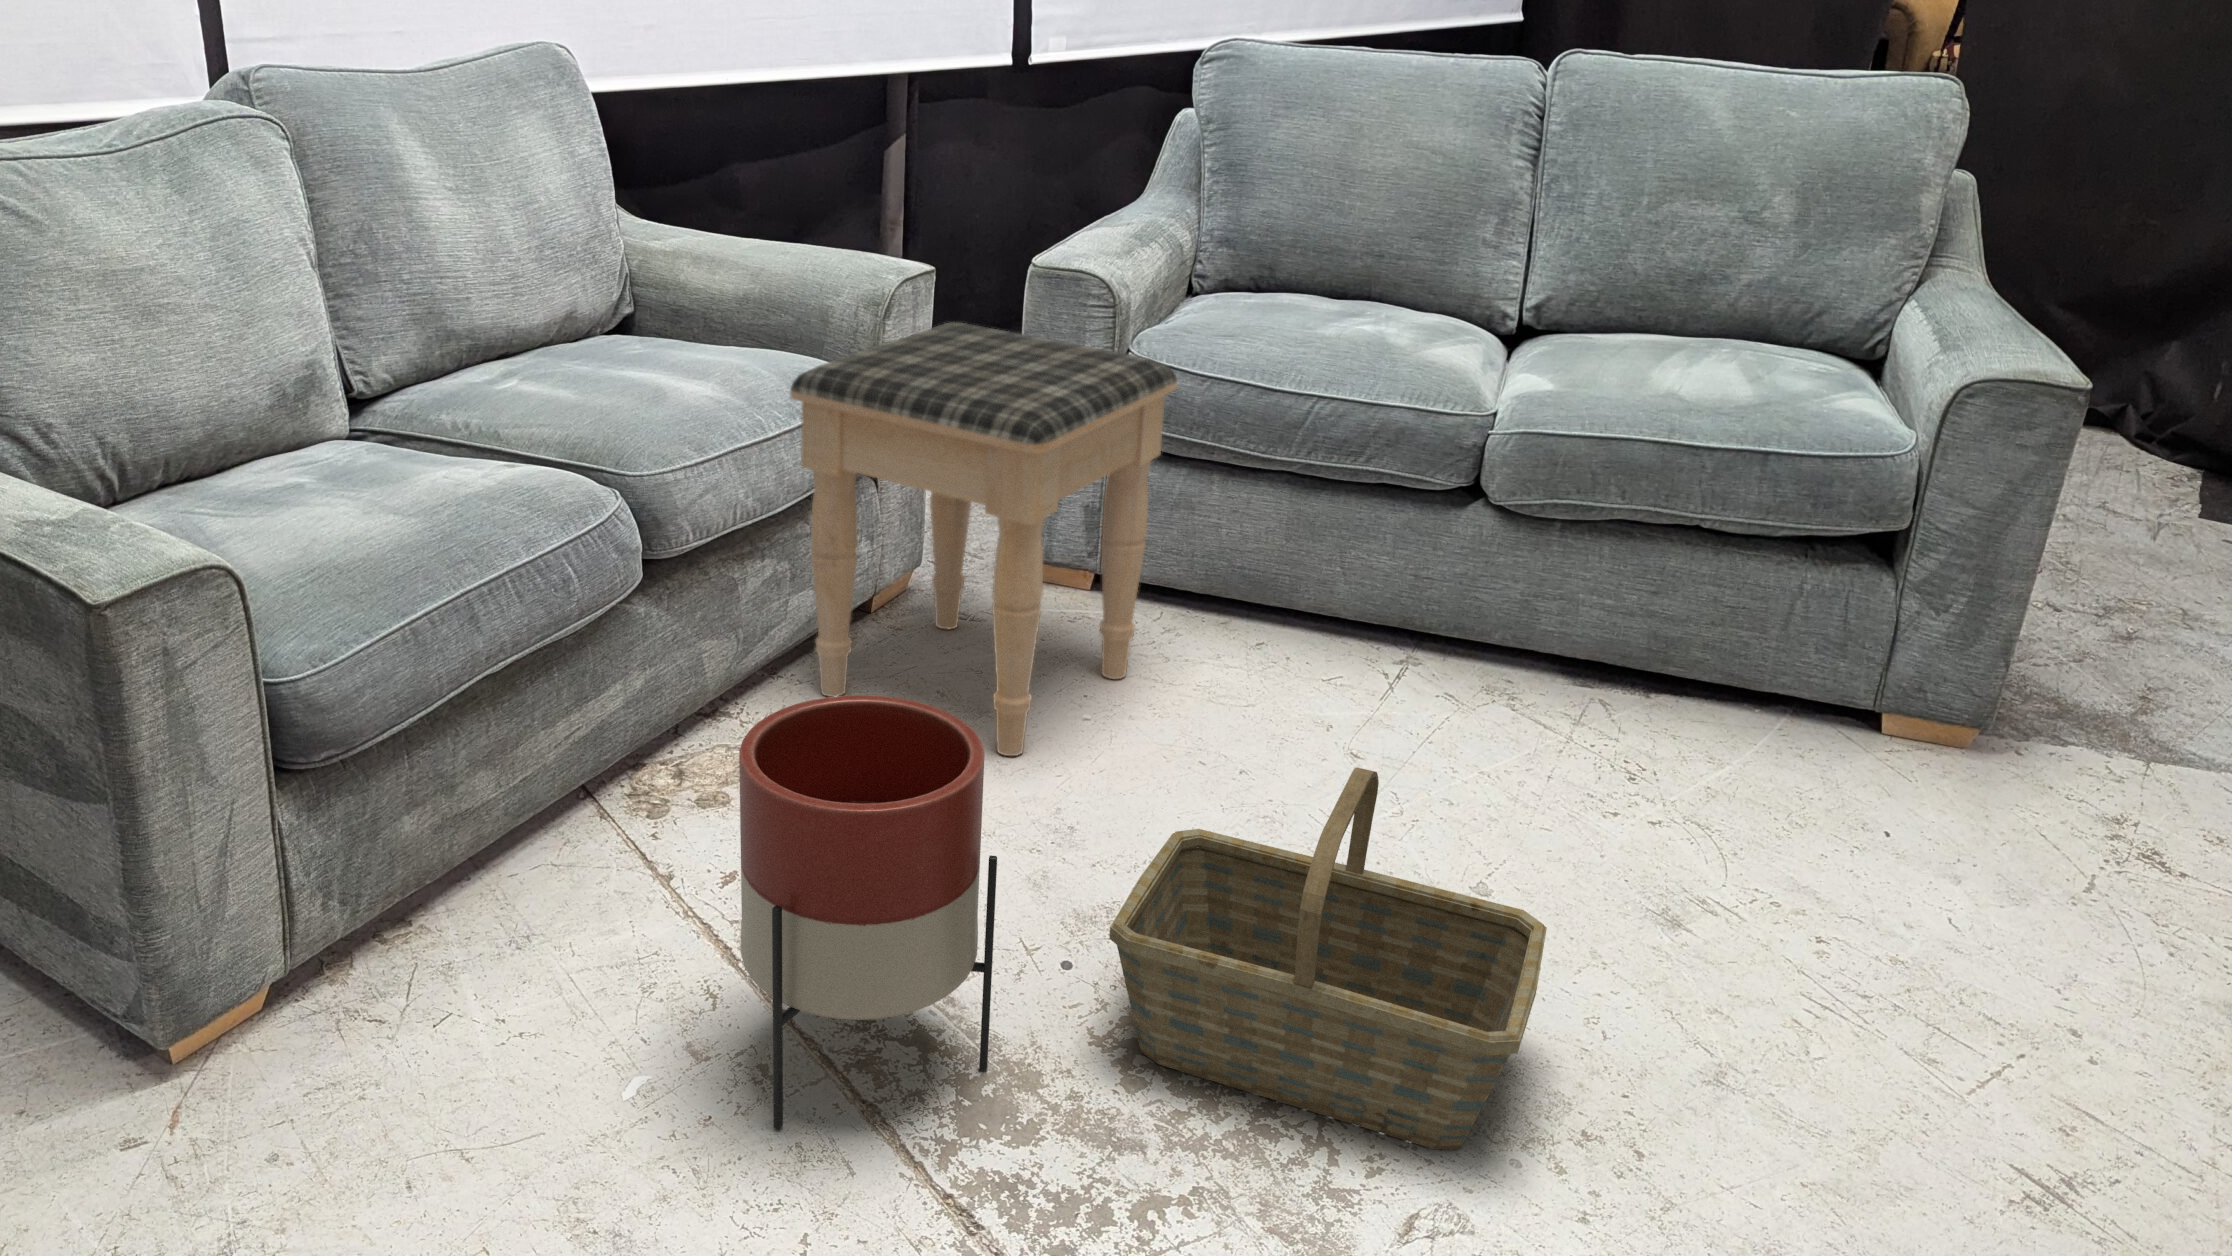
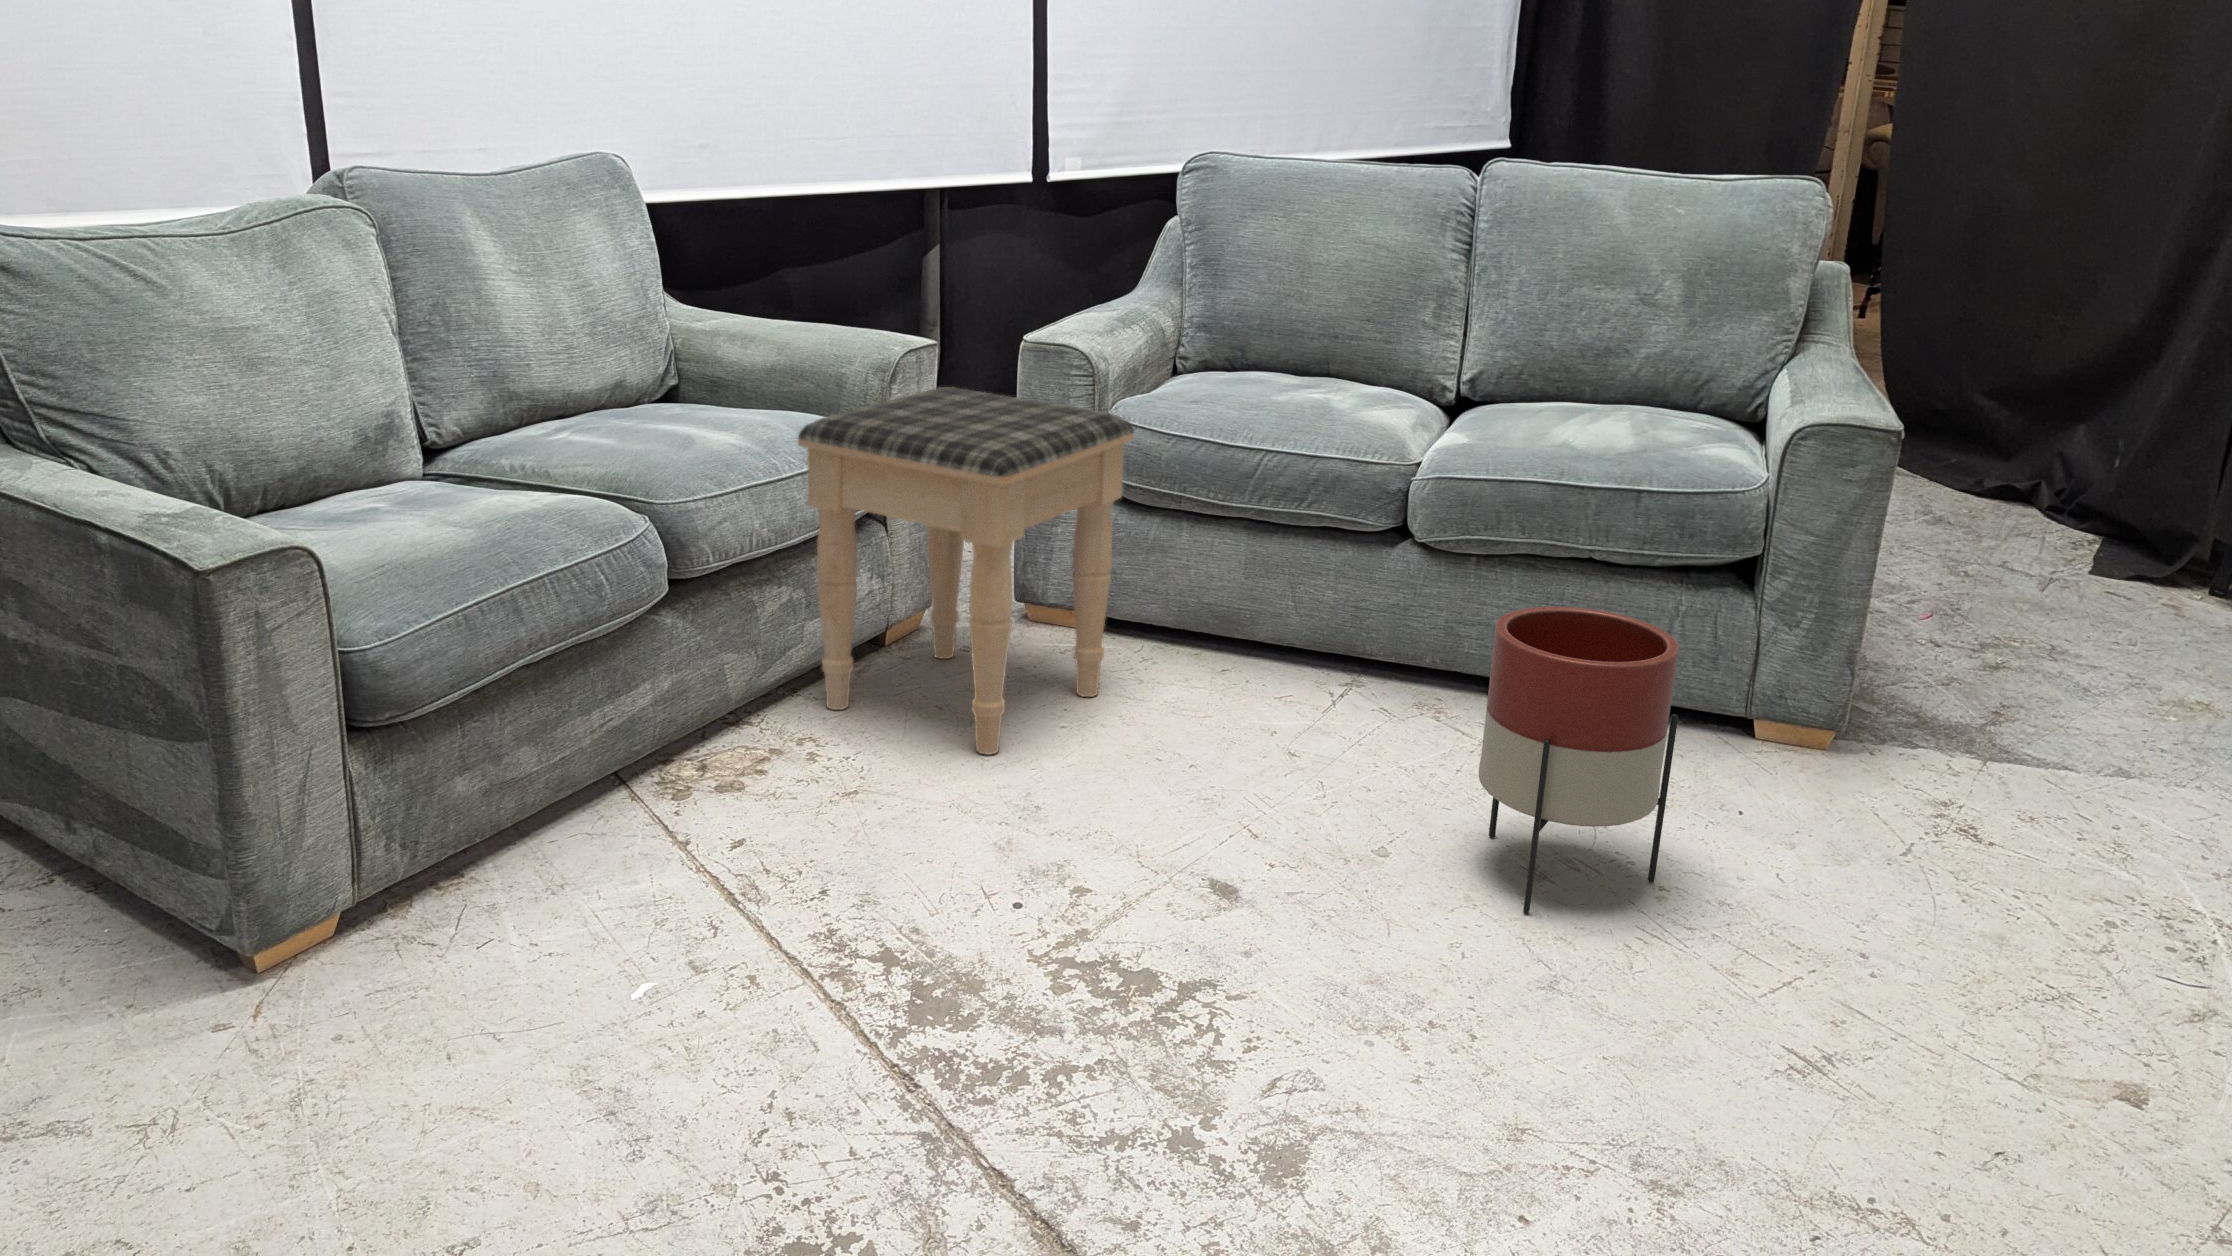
planter: present [739,695,997,1130] -> present [1478,607,1679,913]
basket: present [1109,767,1547,1149] -> none [1039,723,1405,1035]

